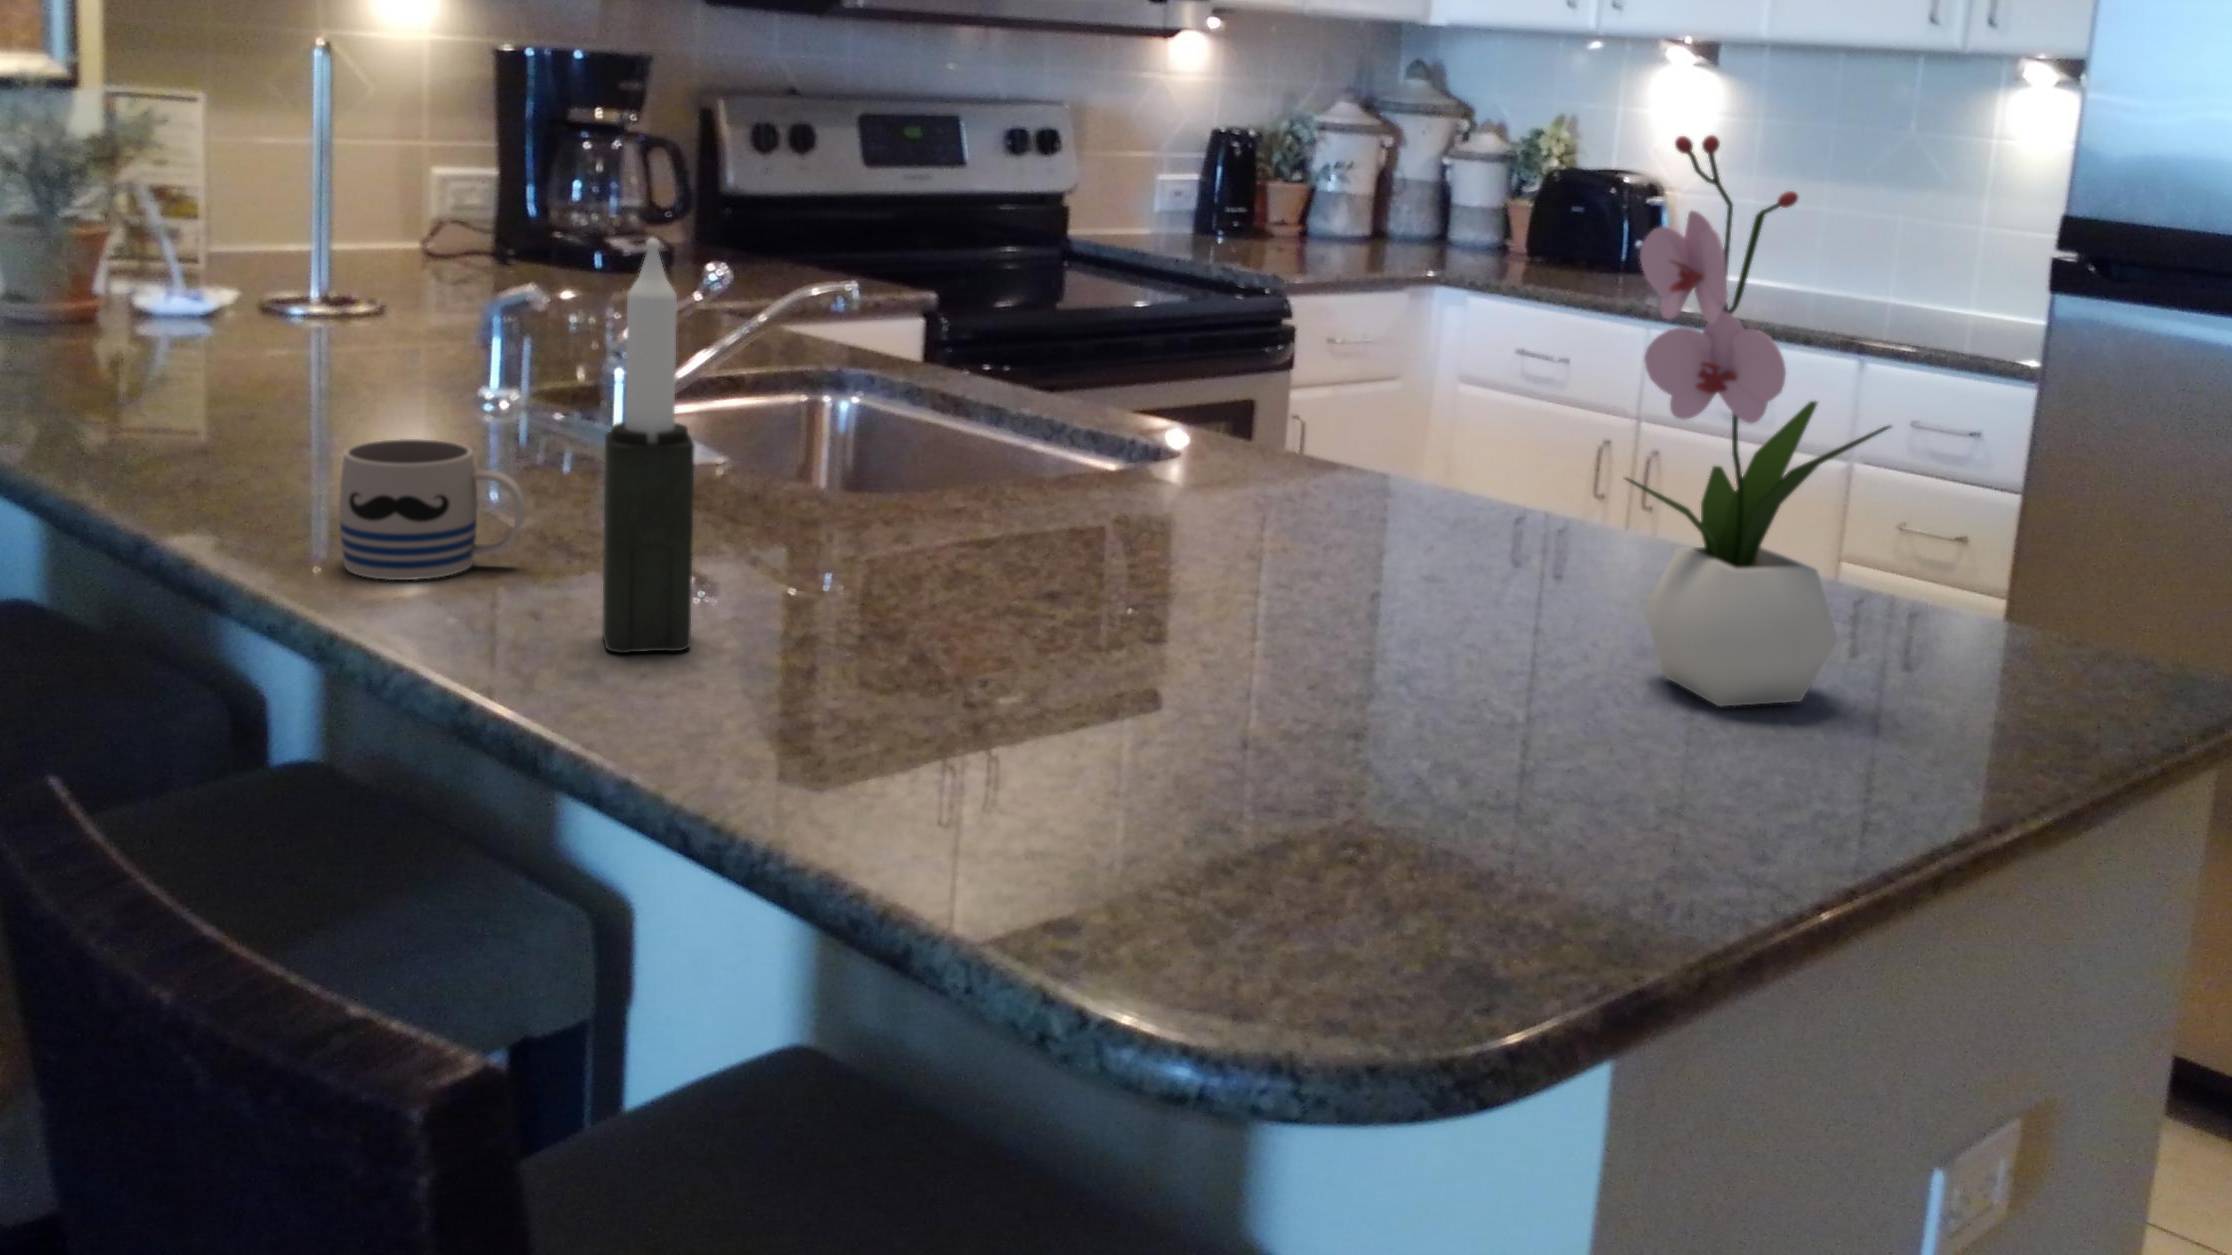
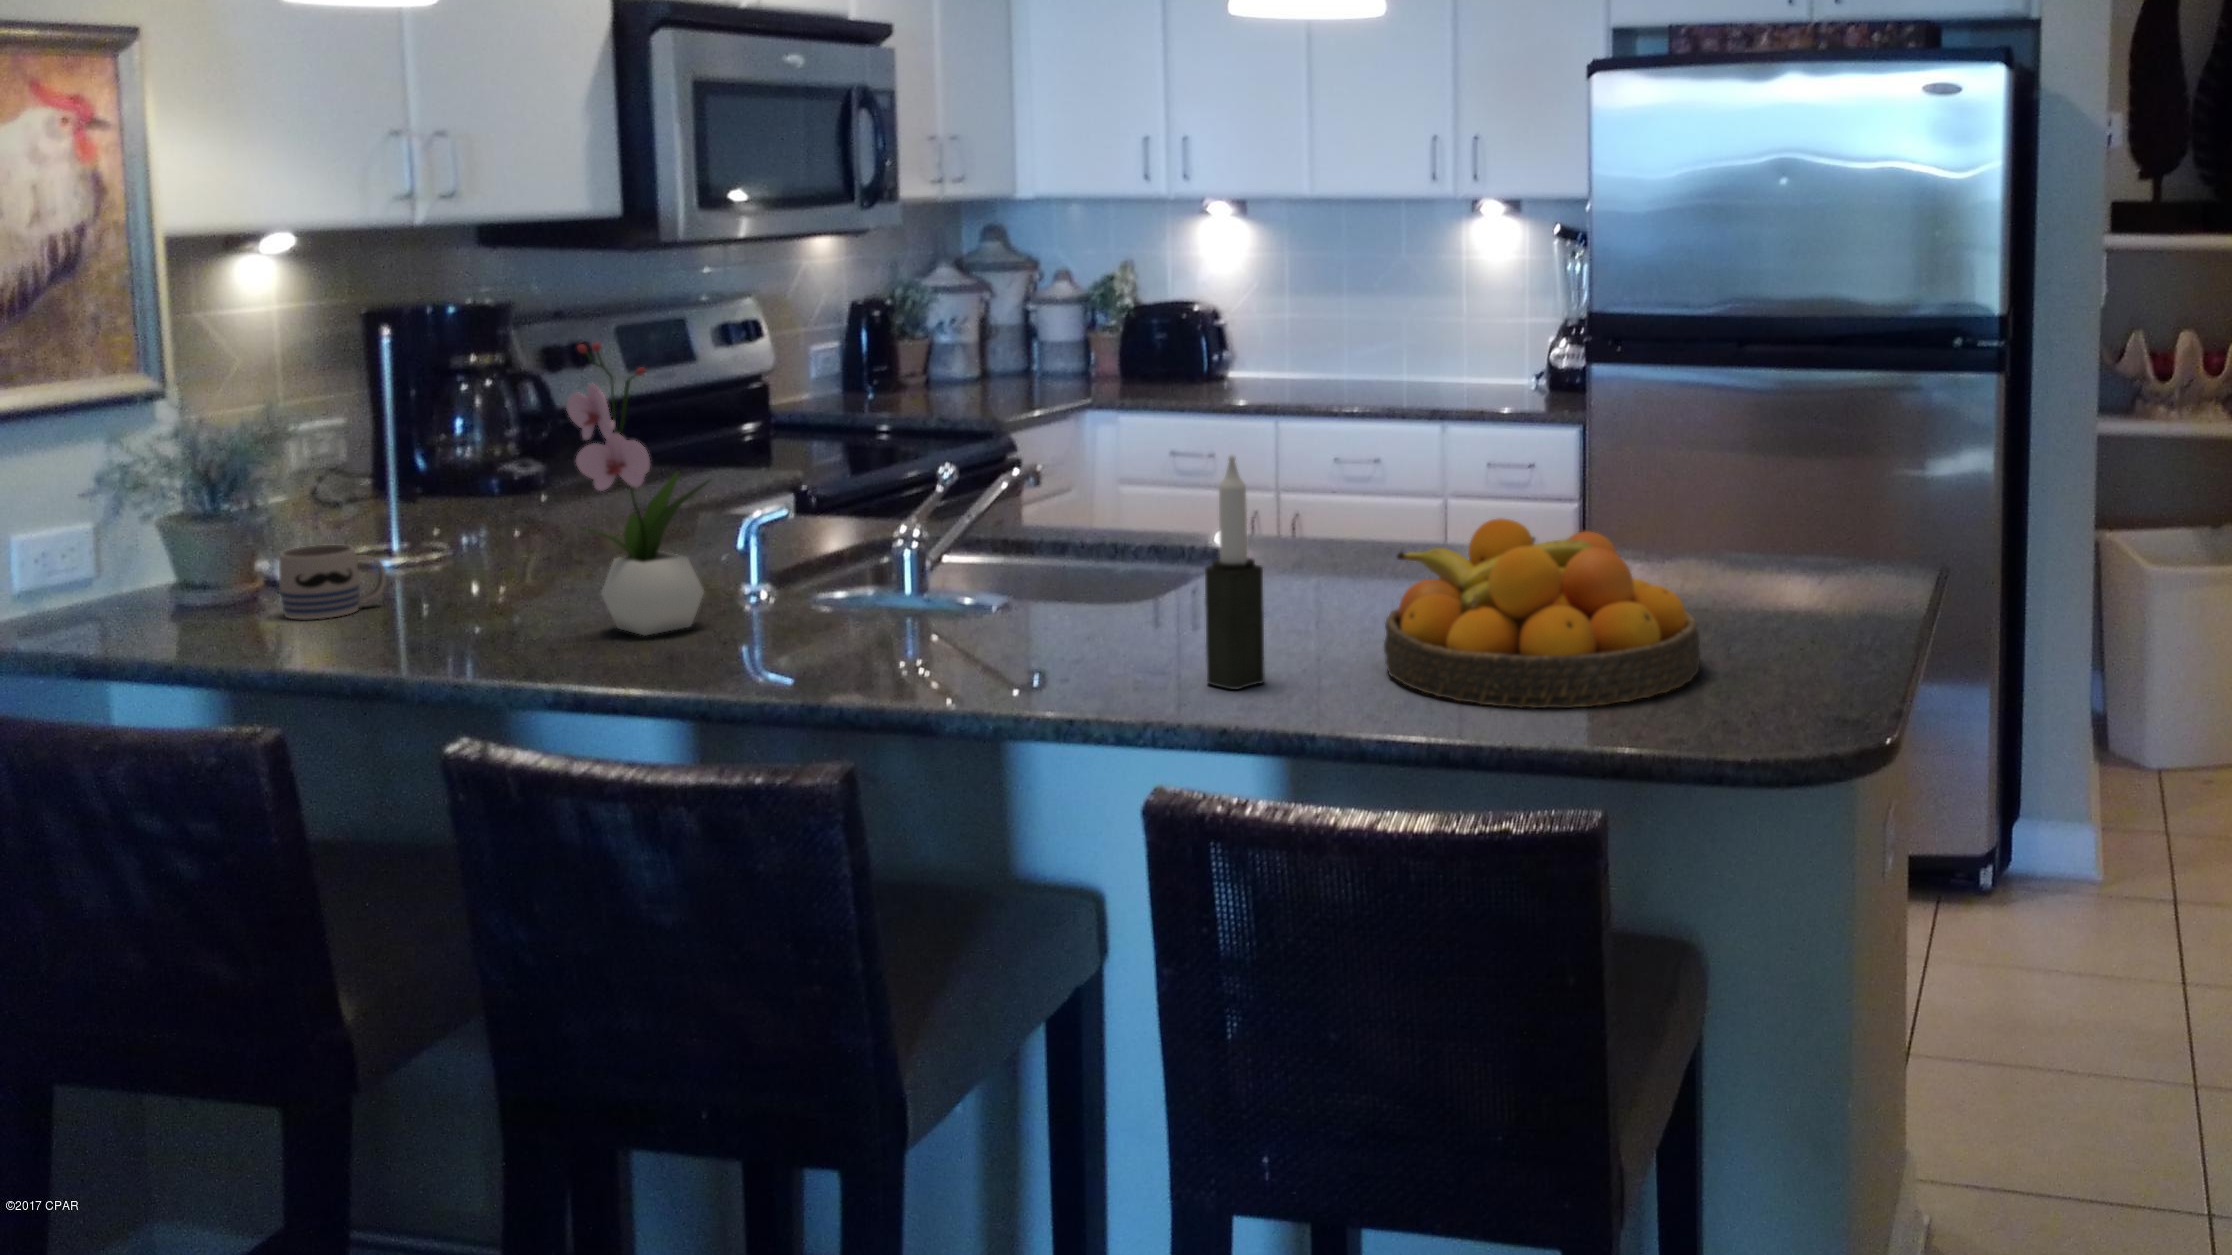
flower arrangement: present [1625,135,1892,707] -> present [566,343,710,636]
fruit bowl: none [845,434,1472,852] -> present [1384,518,1700,708]
mug: present [339,439,524,580] -> present [279,545,386,619]

